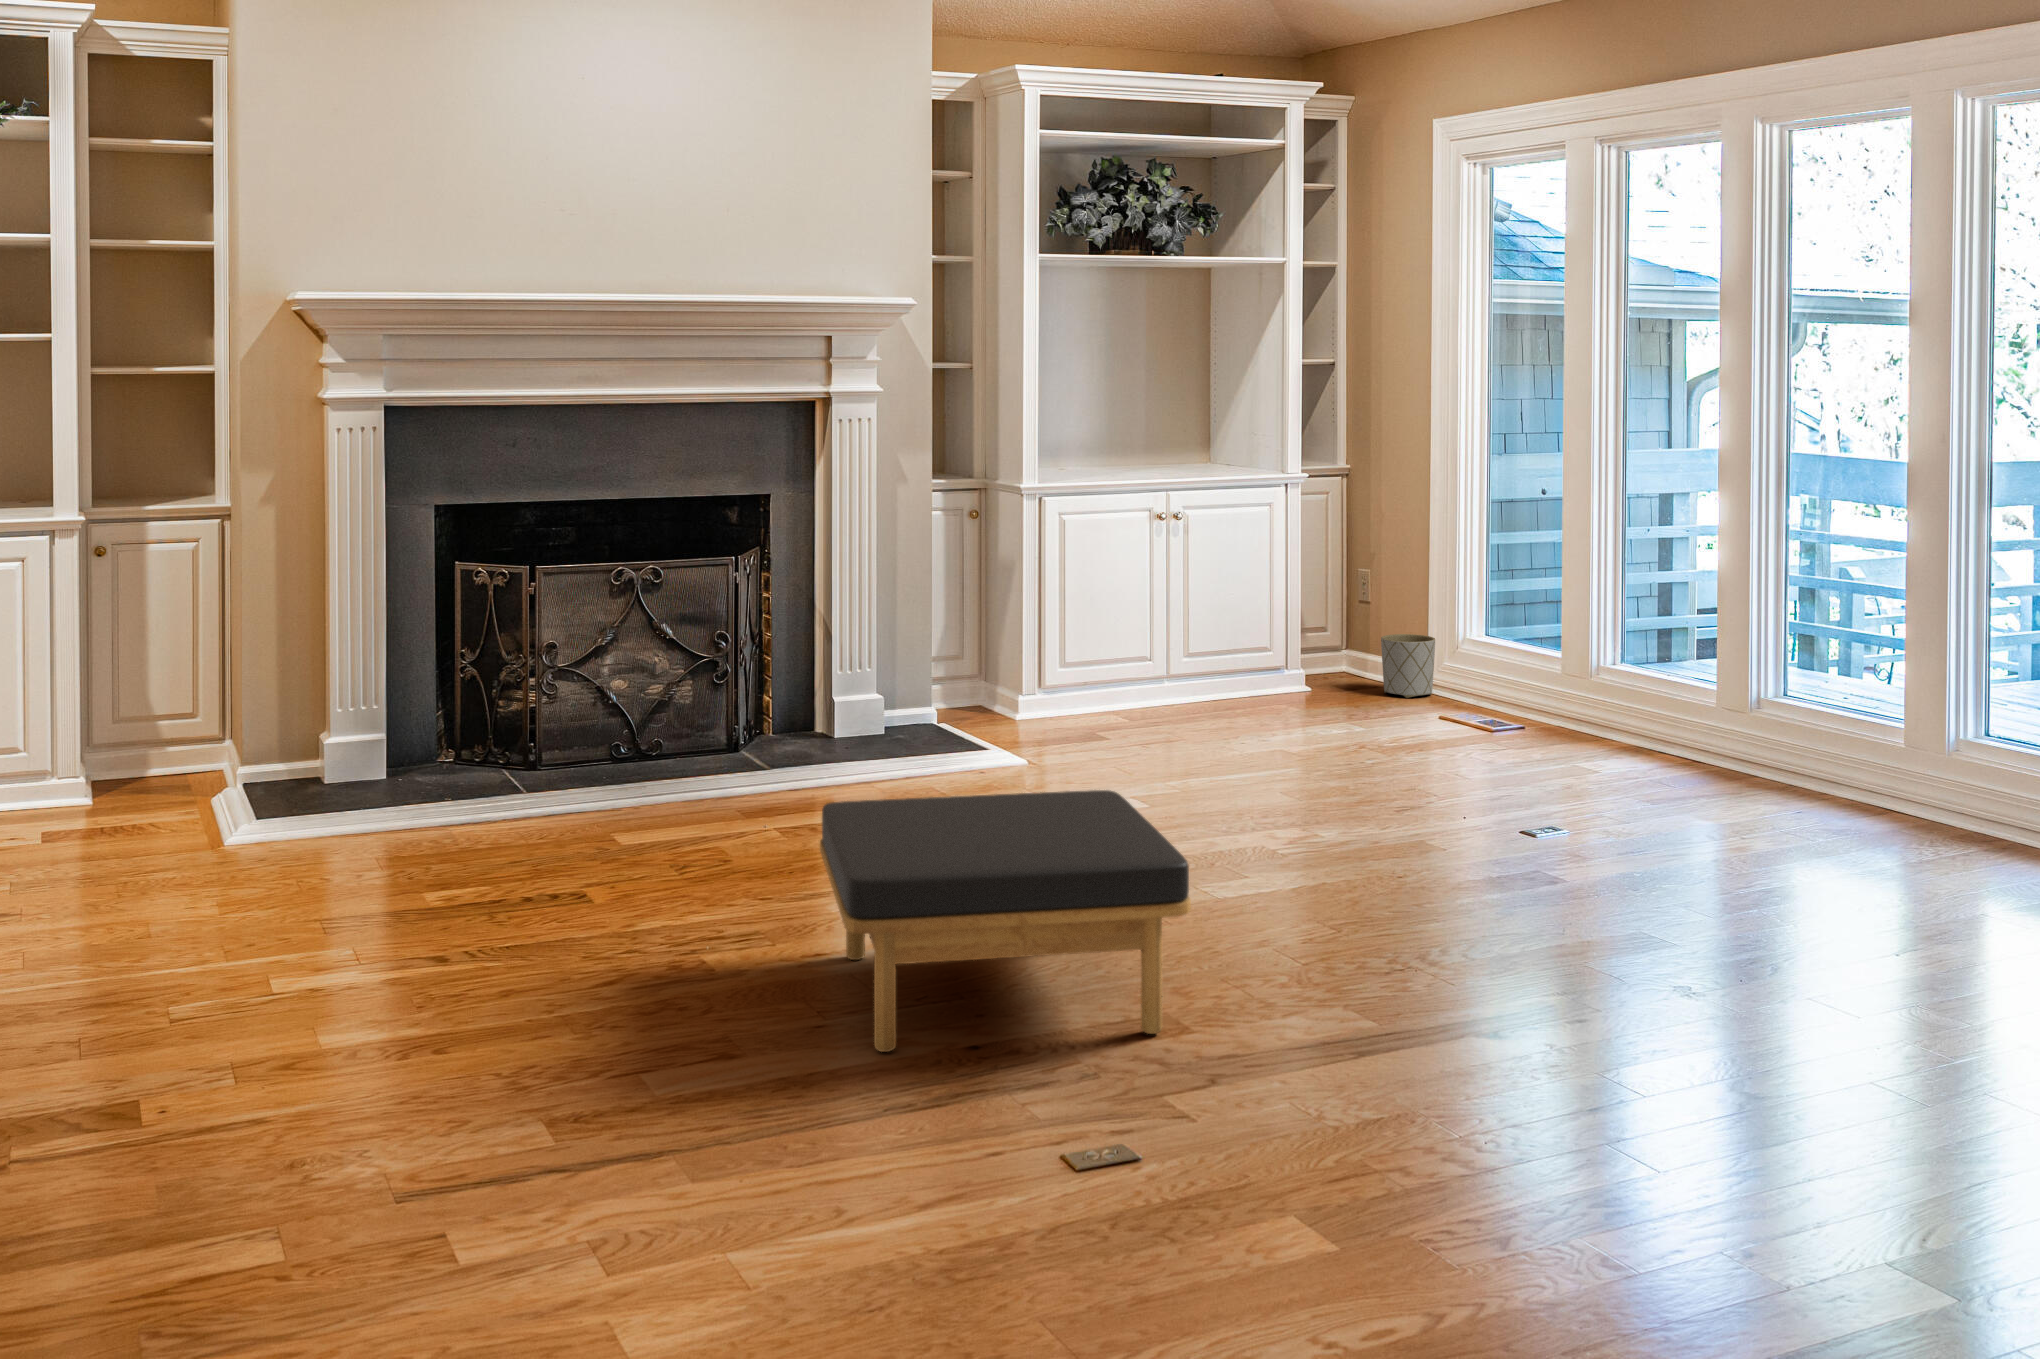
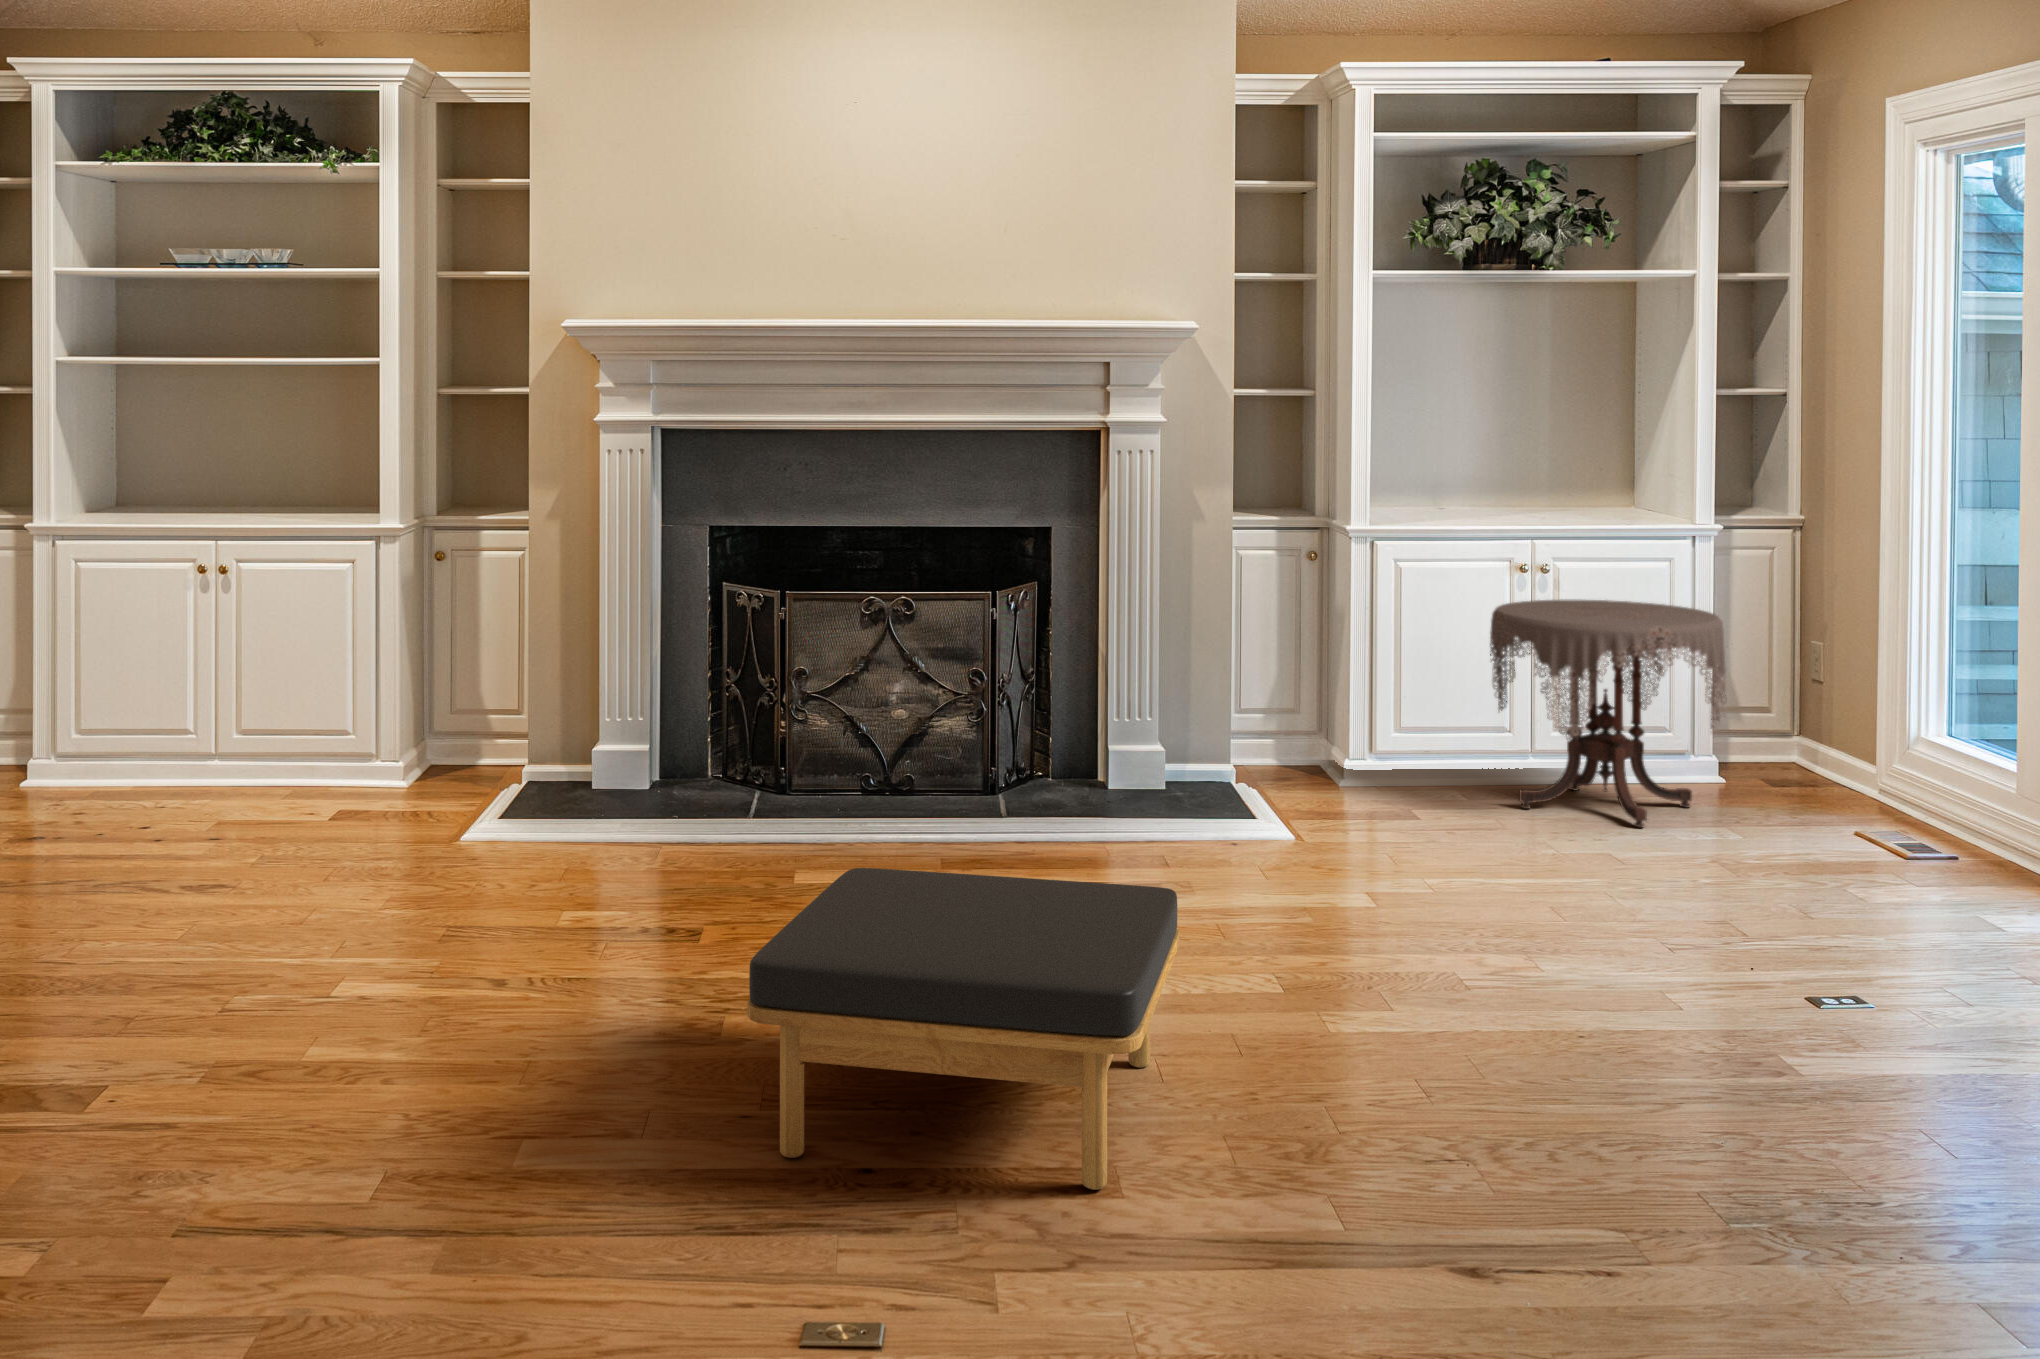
side table: none [1148,541,1341,728] -> present [1490,599,1726,827]
planter: present [1381,634,1435,698] -> none [1810,725,1883,804]

